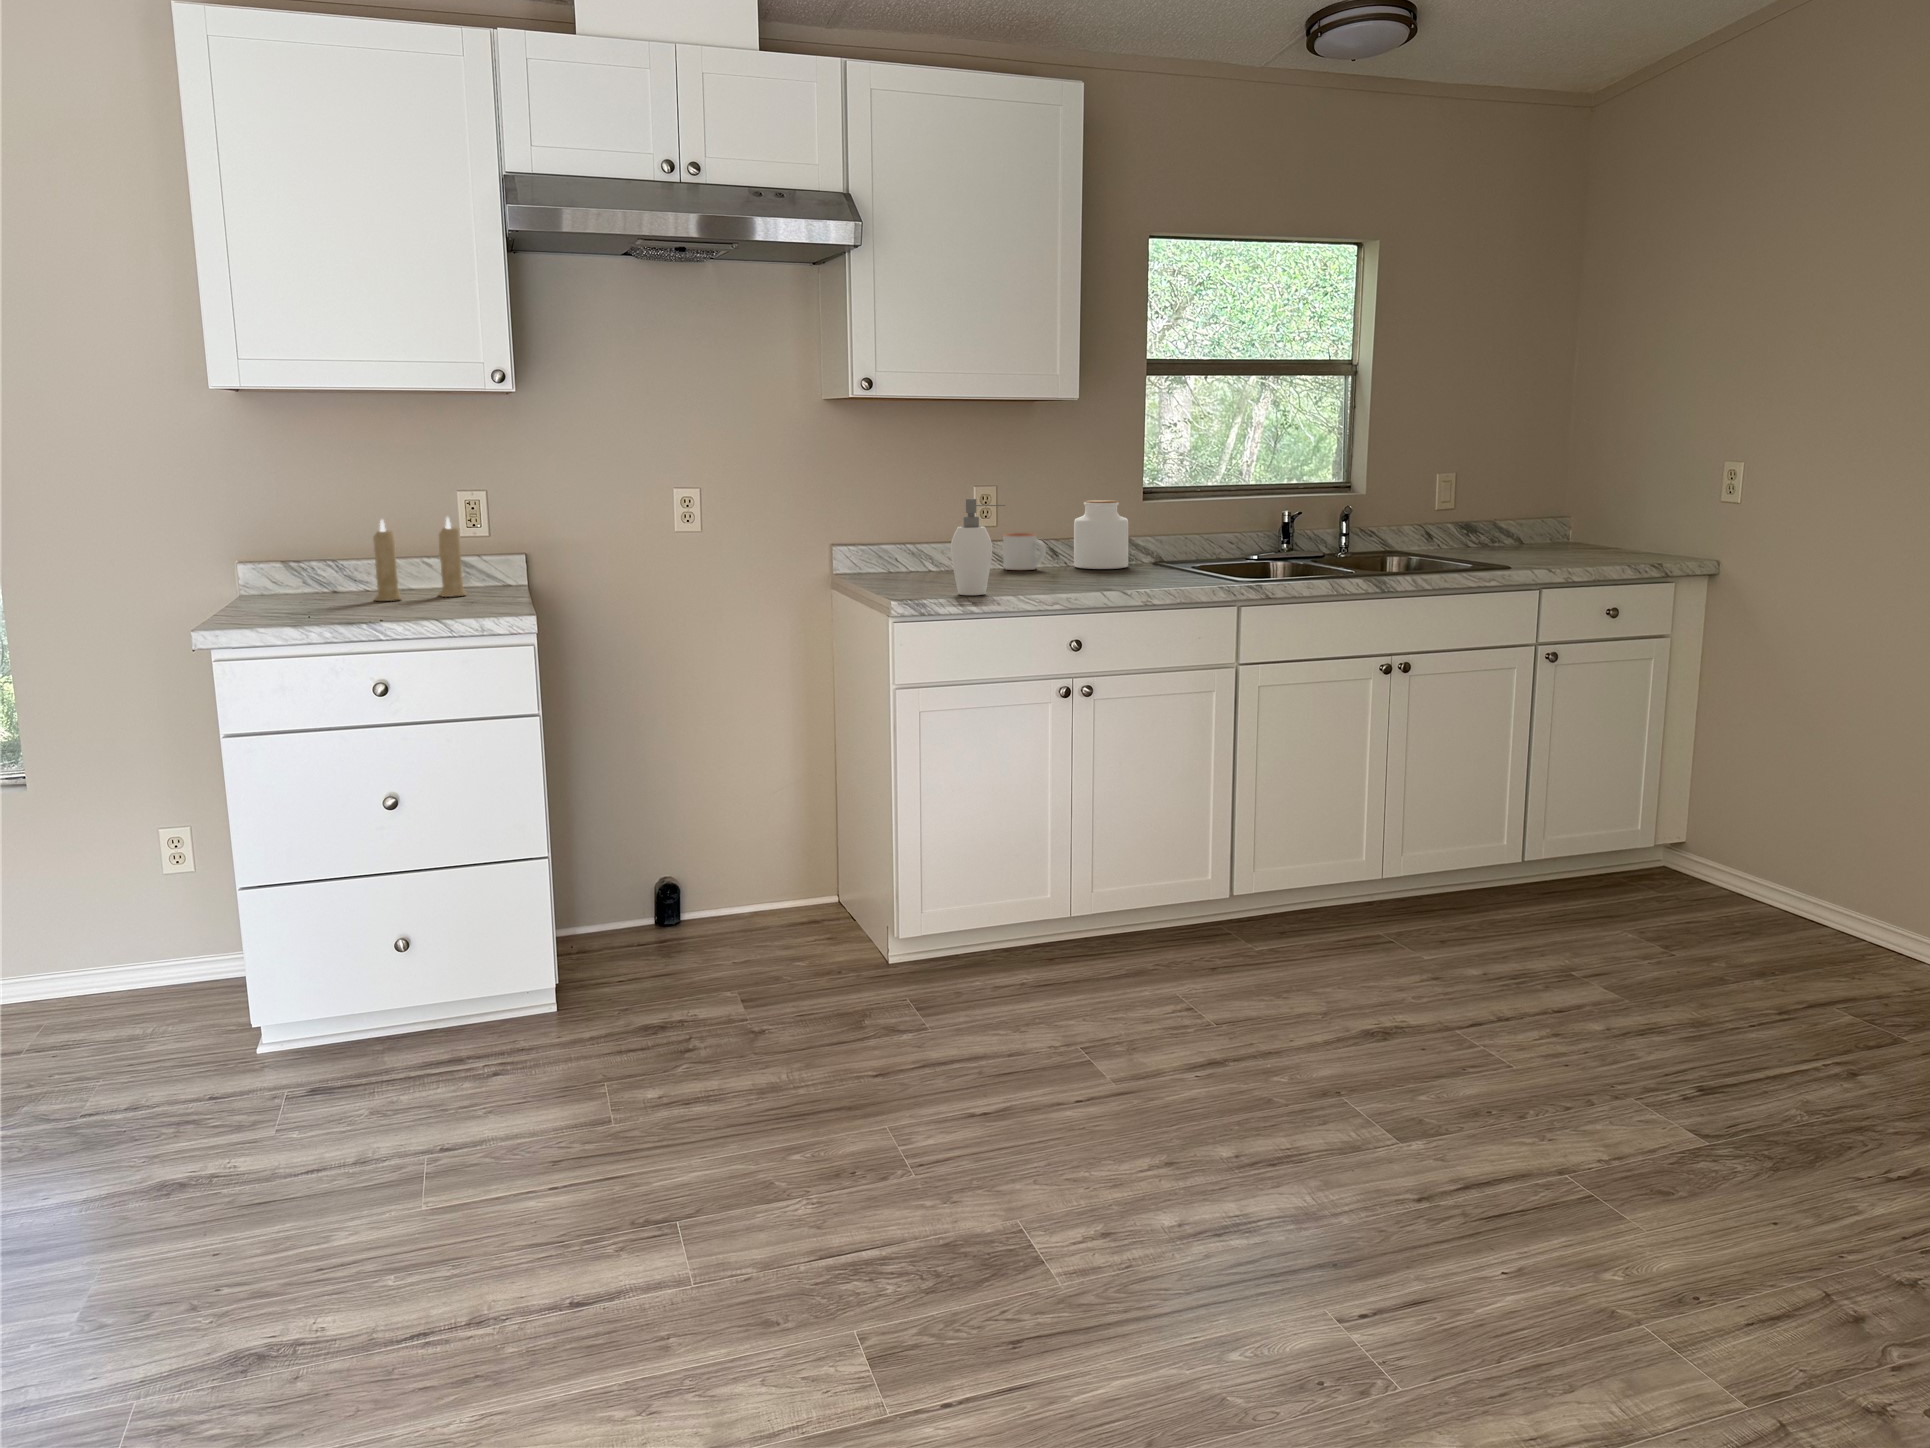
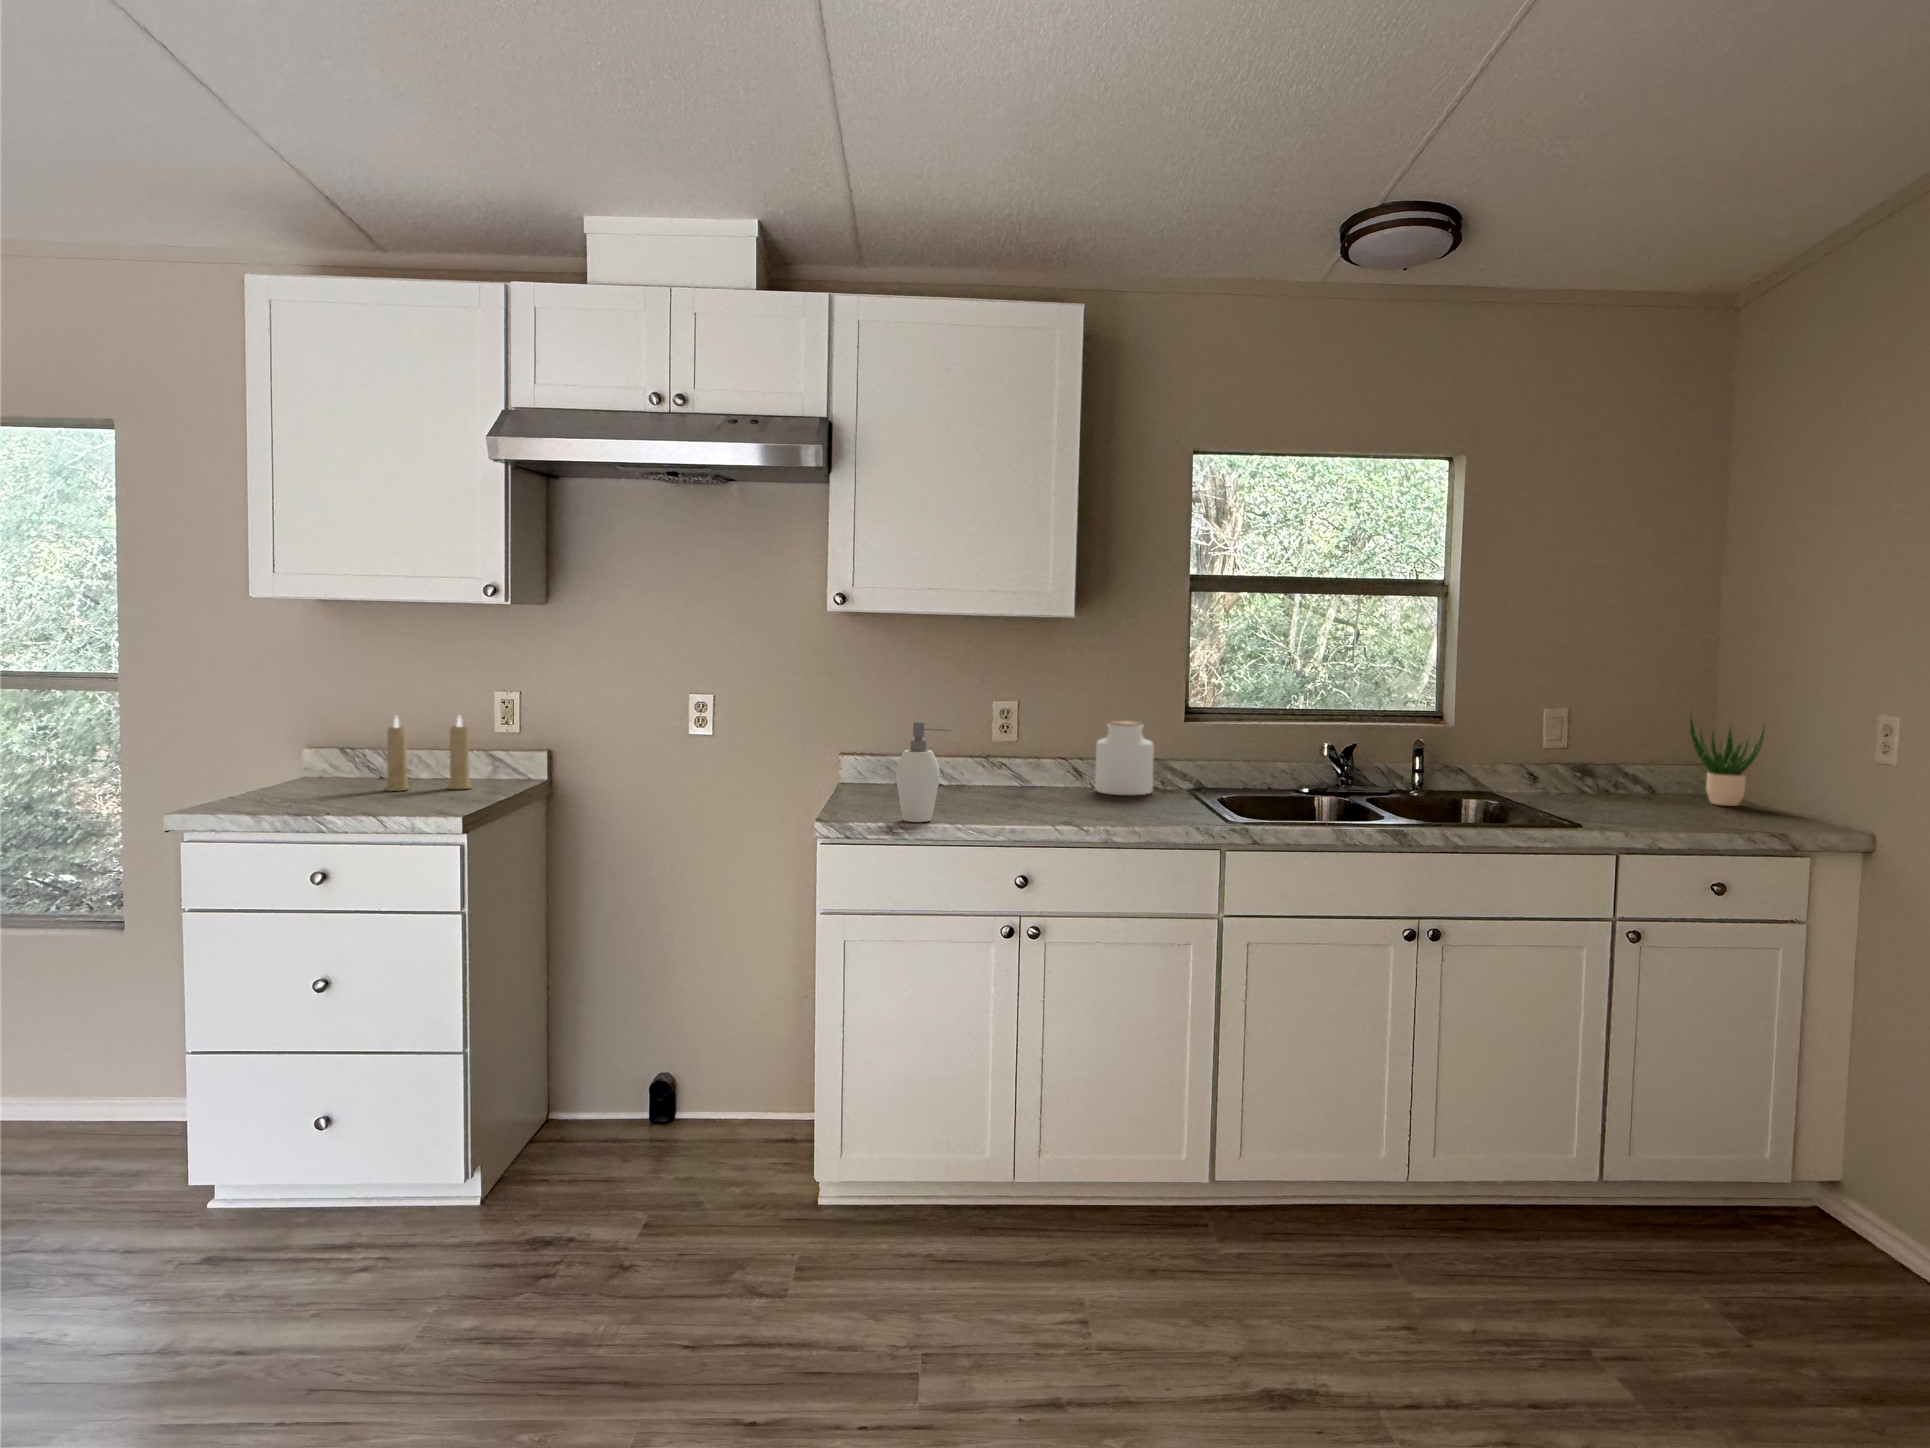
potted plant: none [1555,469,1610,552] -> present [1690,708,1765,806]
mug: present [1003,533,1046,570] -> none [1018,752,1060,791]

